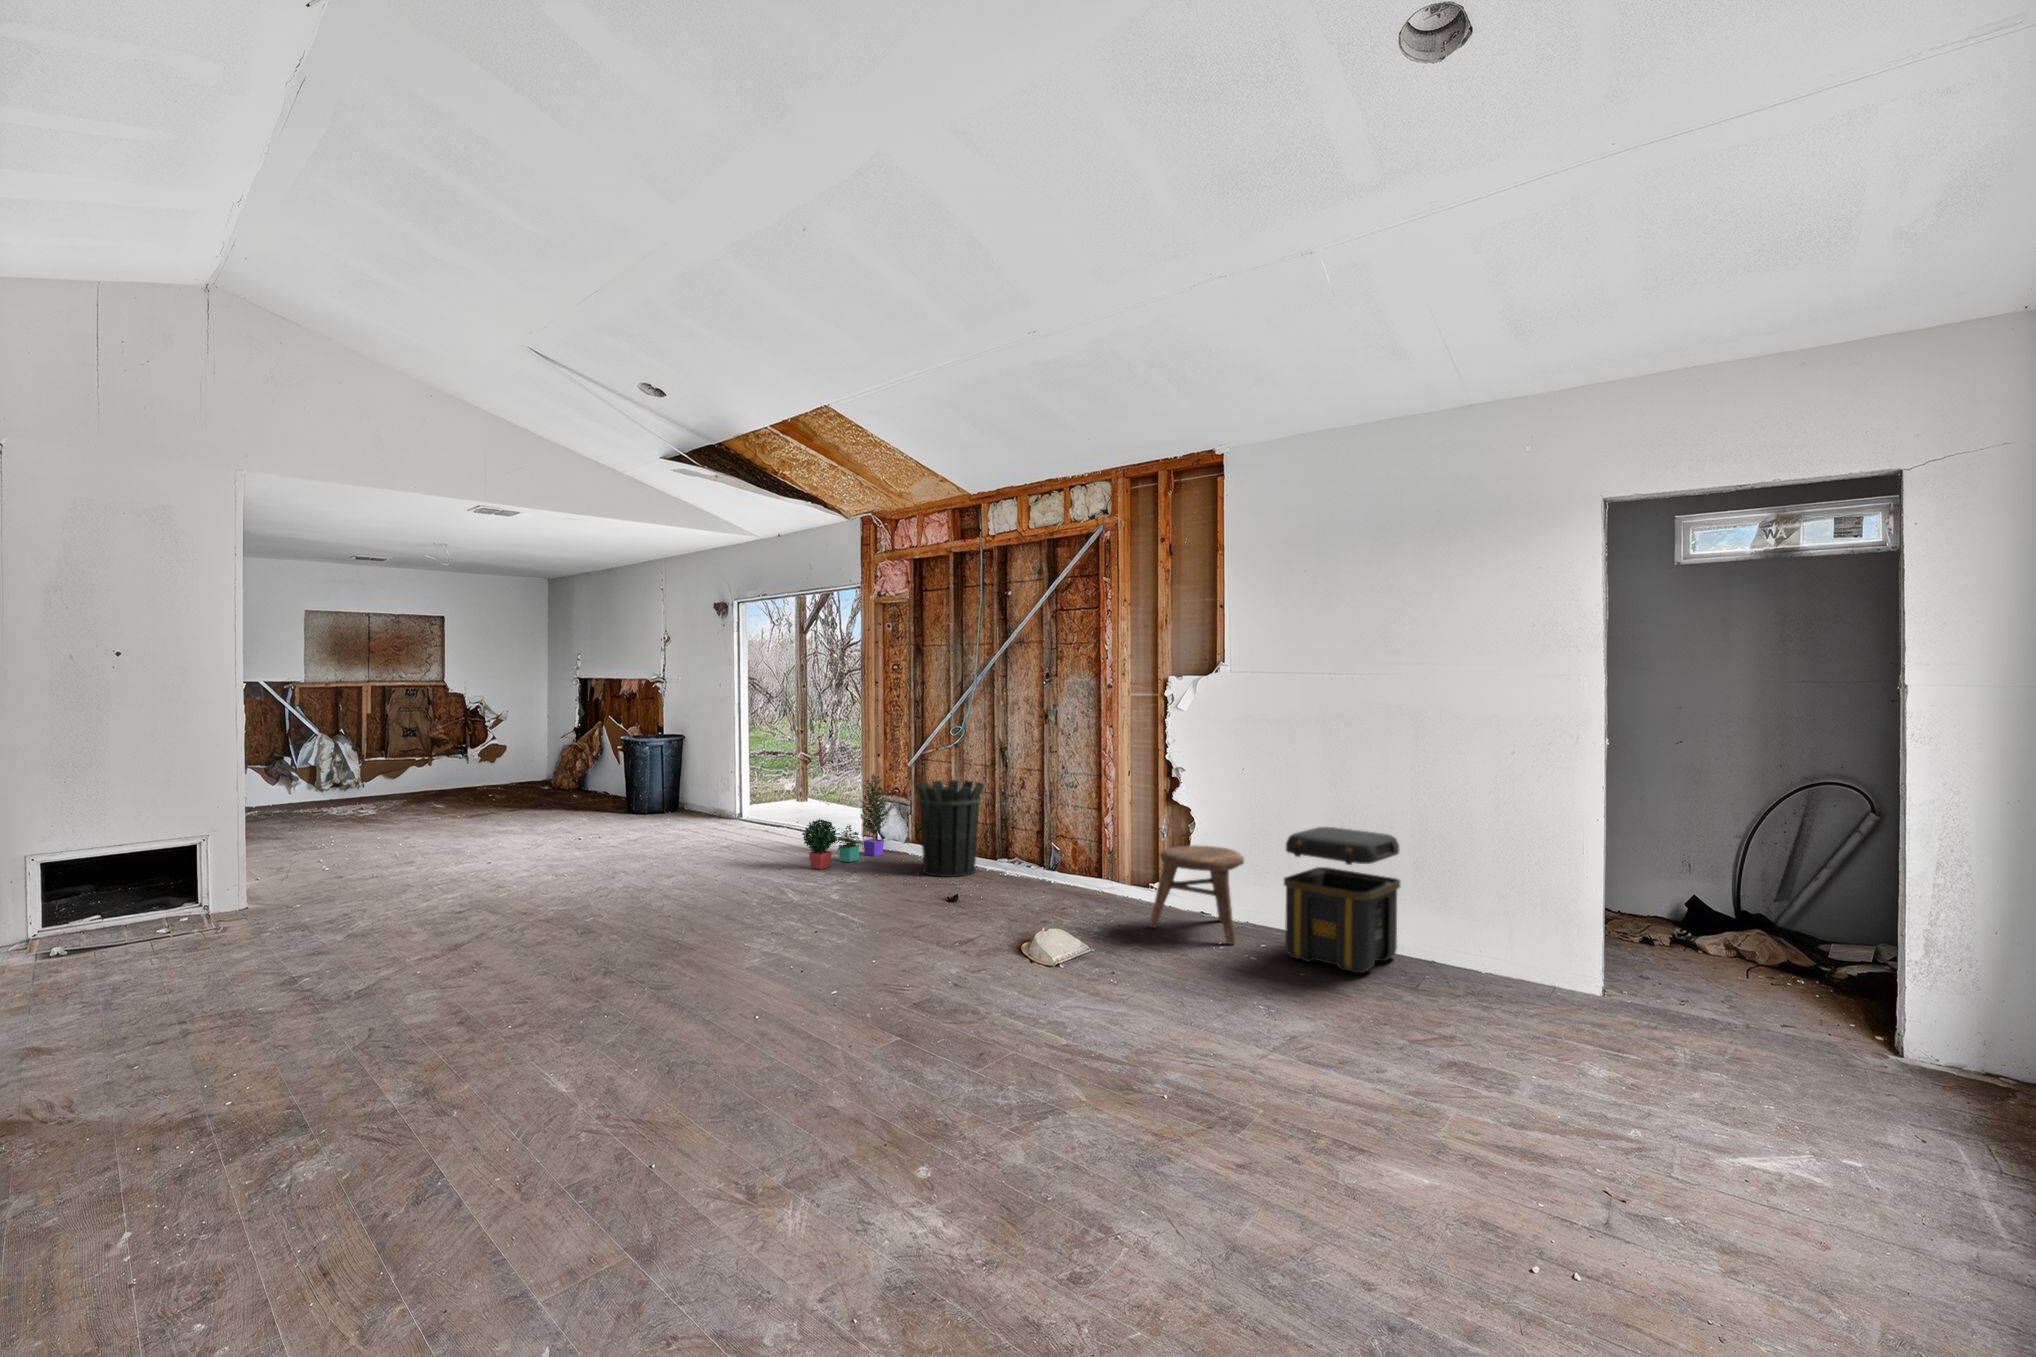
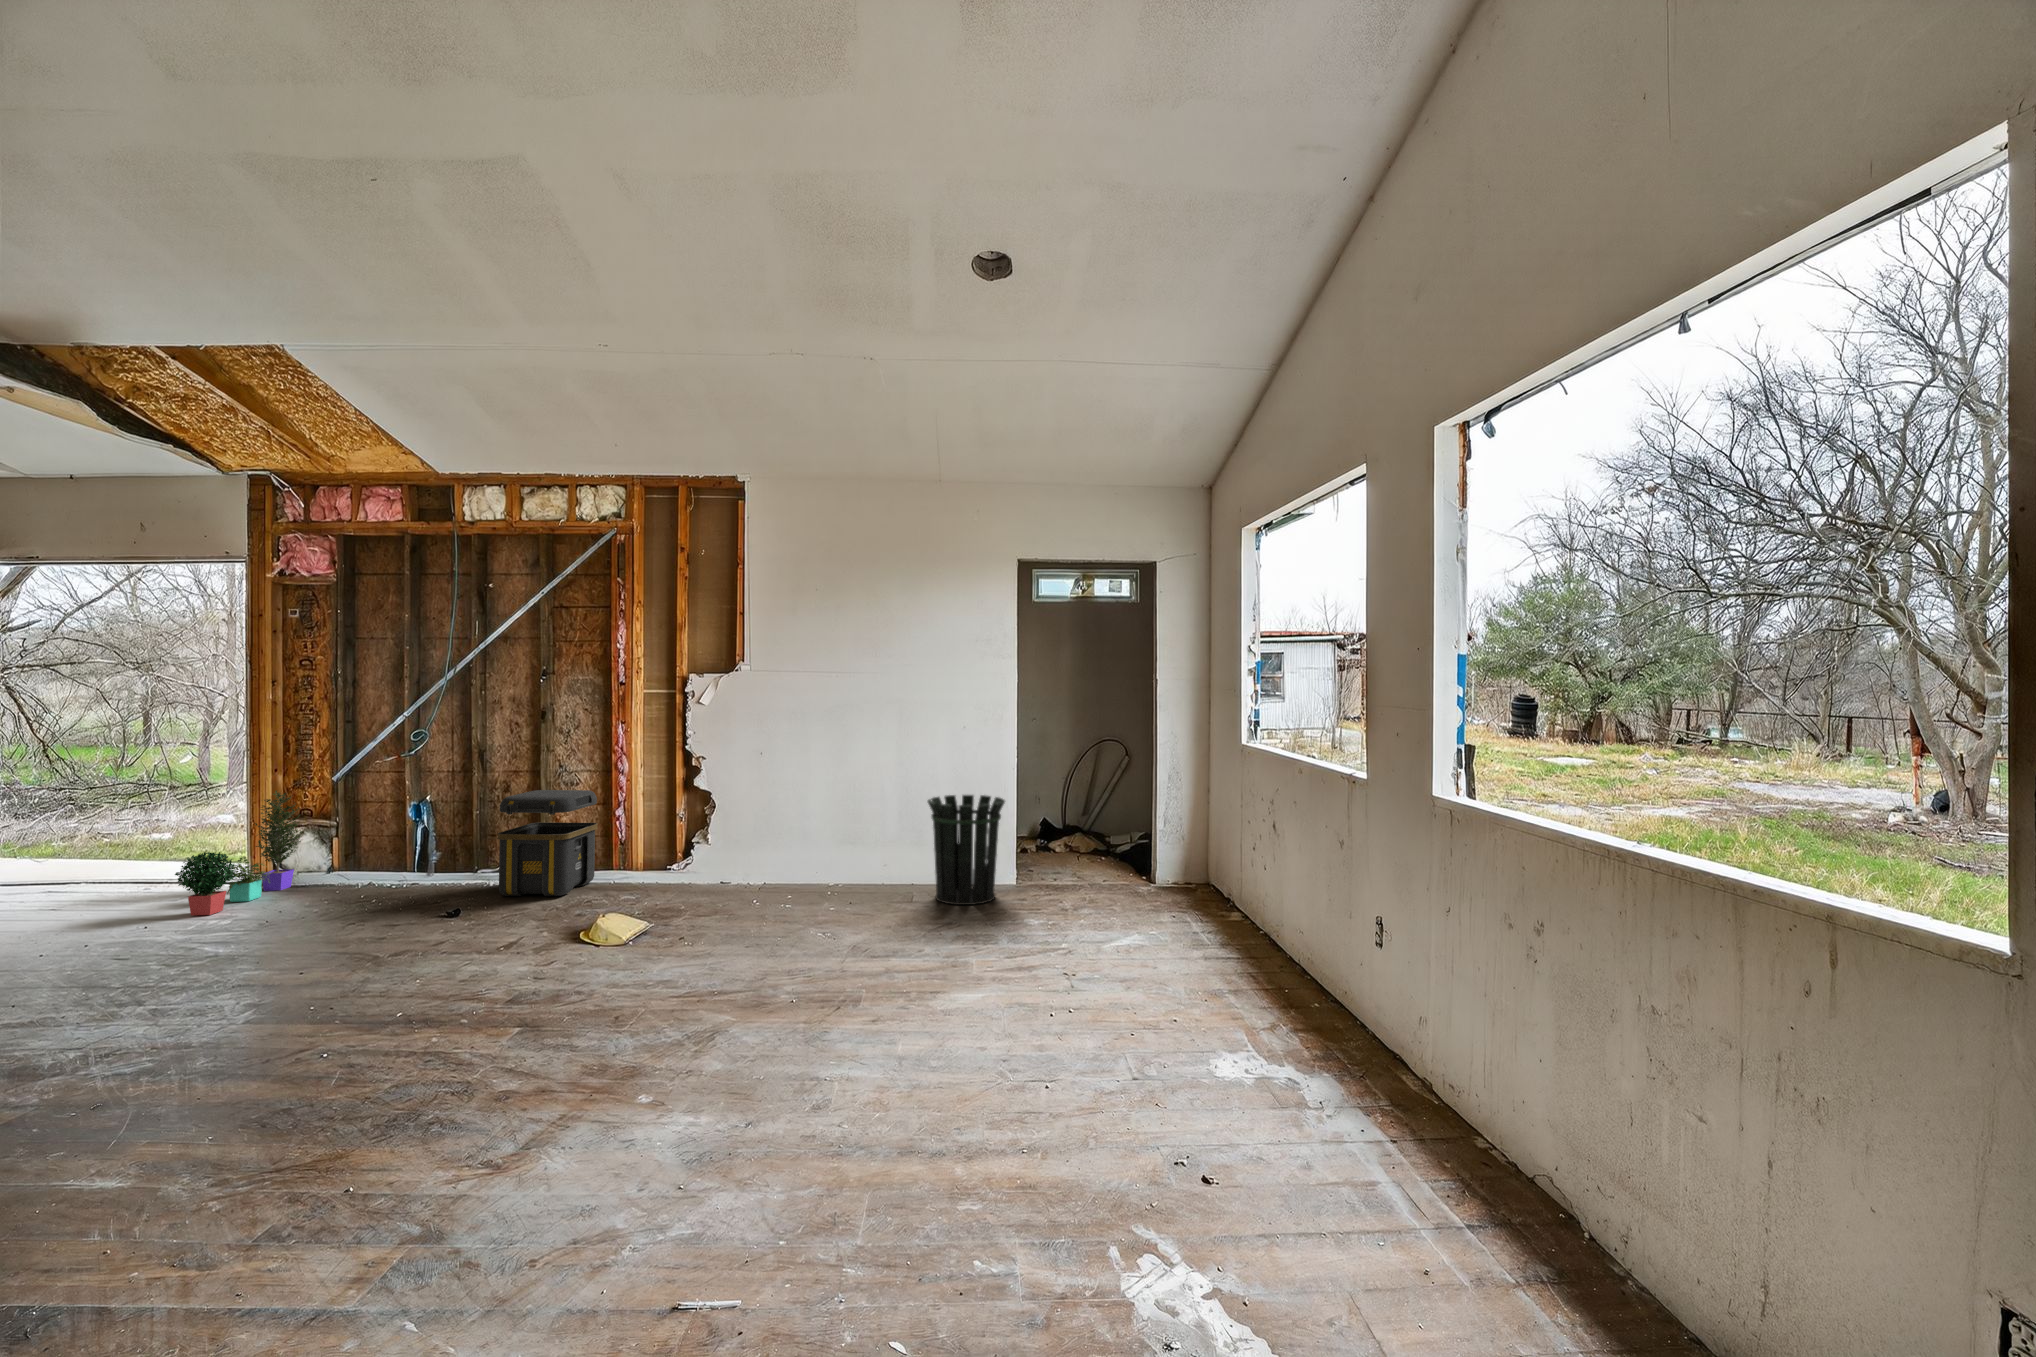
waste bin: present [916,780,984,877] -> present [928,795,1005,905]
toolbox: present [1284,827,1401,973] -> present [497,790,598,896]
stool: present [1149,845,1244,944] -> none [685,822,771,901]

